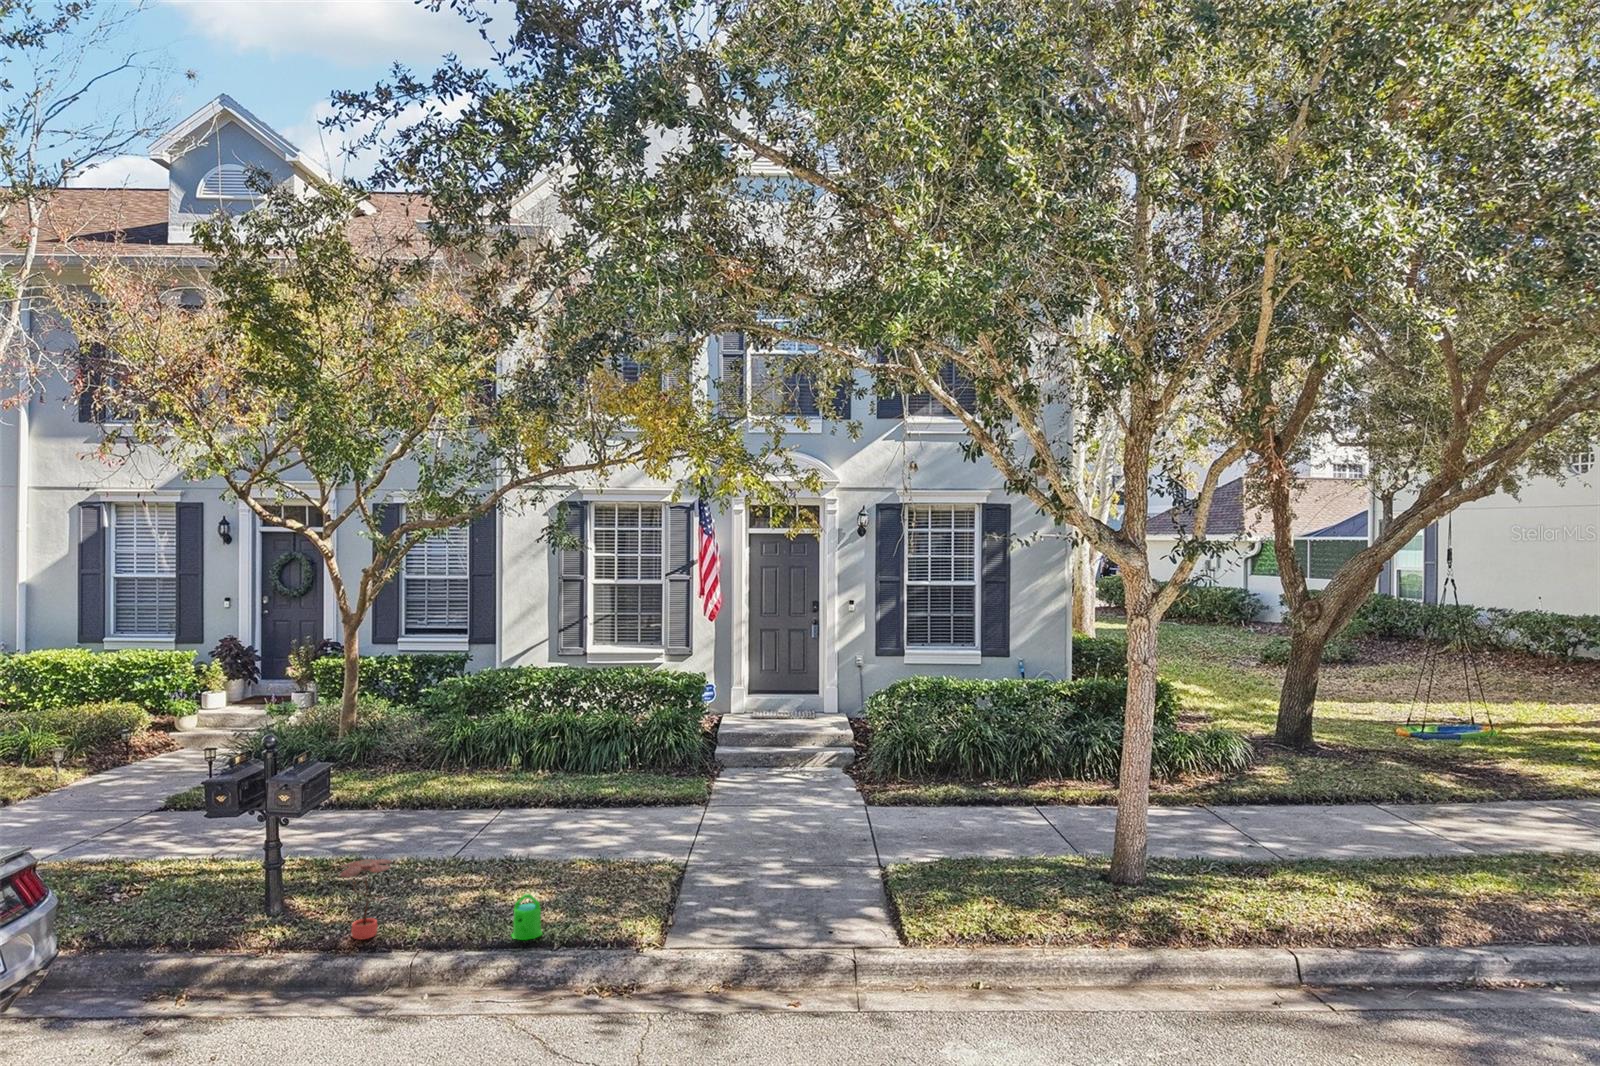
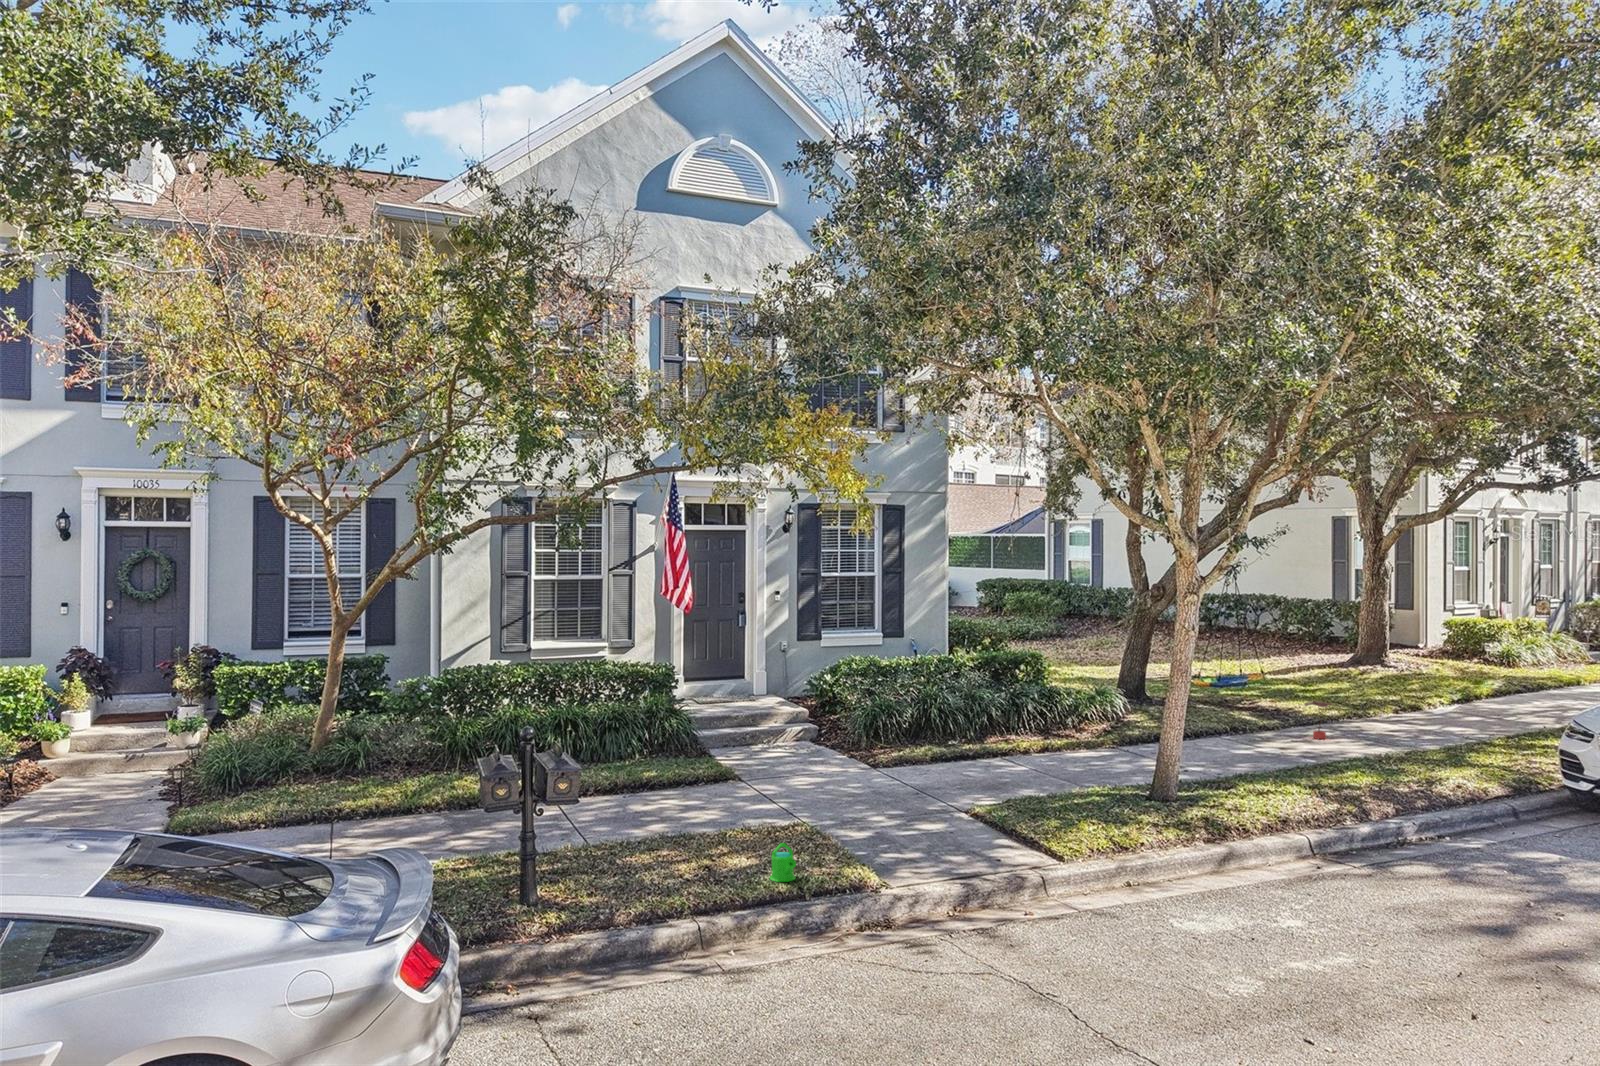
potted plant: present [340,859,391,940] -> present [1305,701,1332,739]

